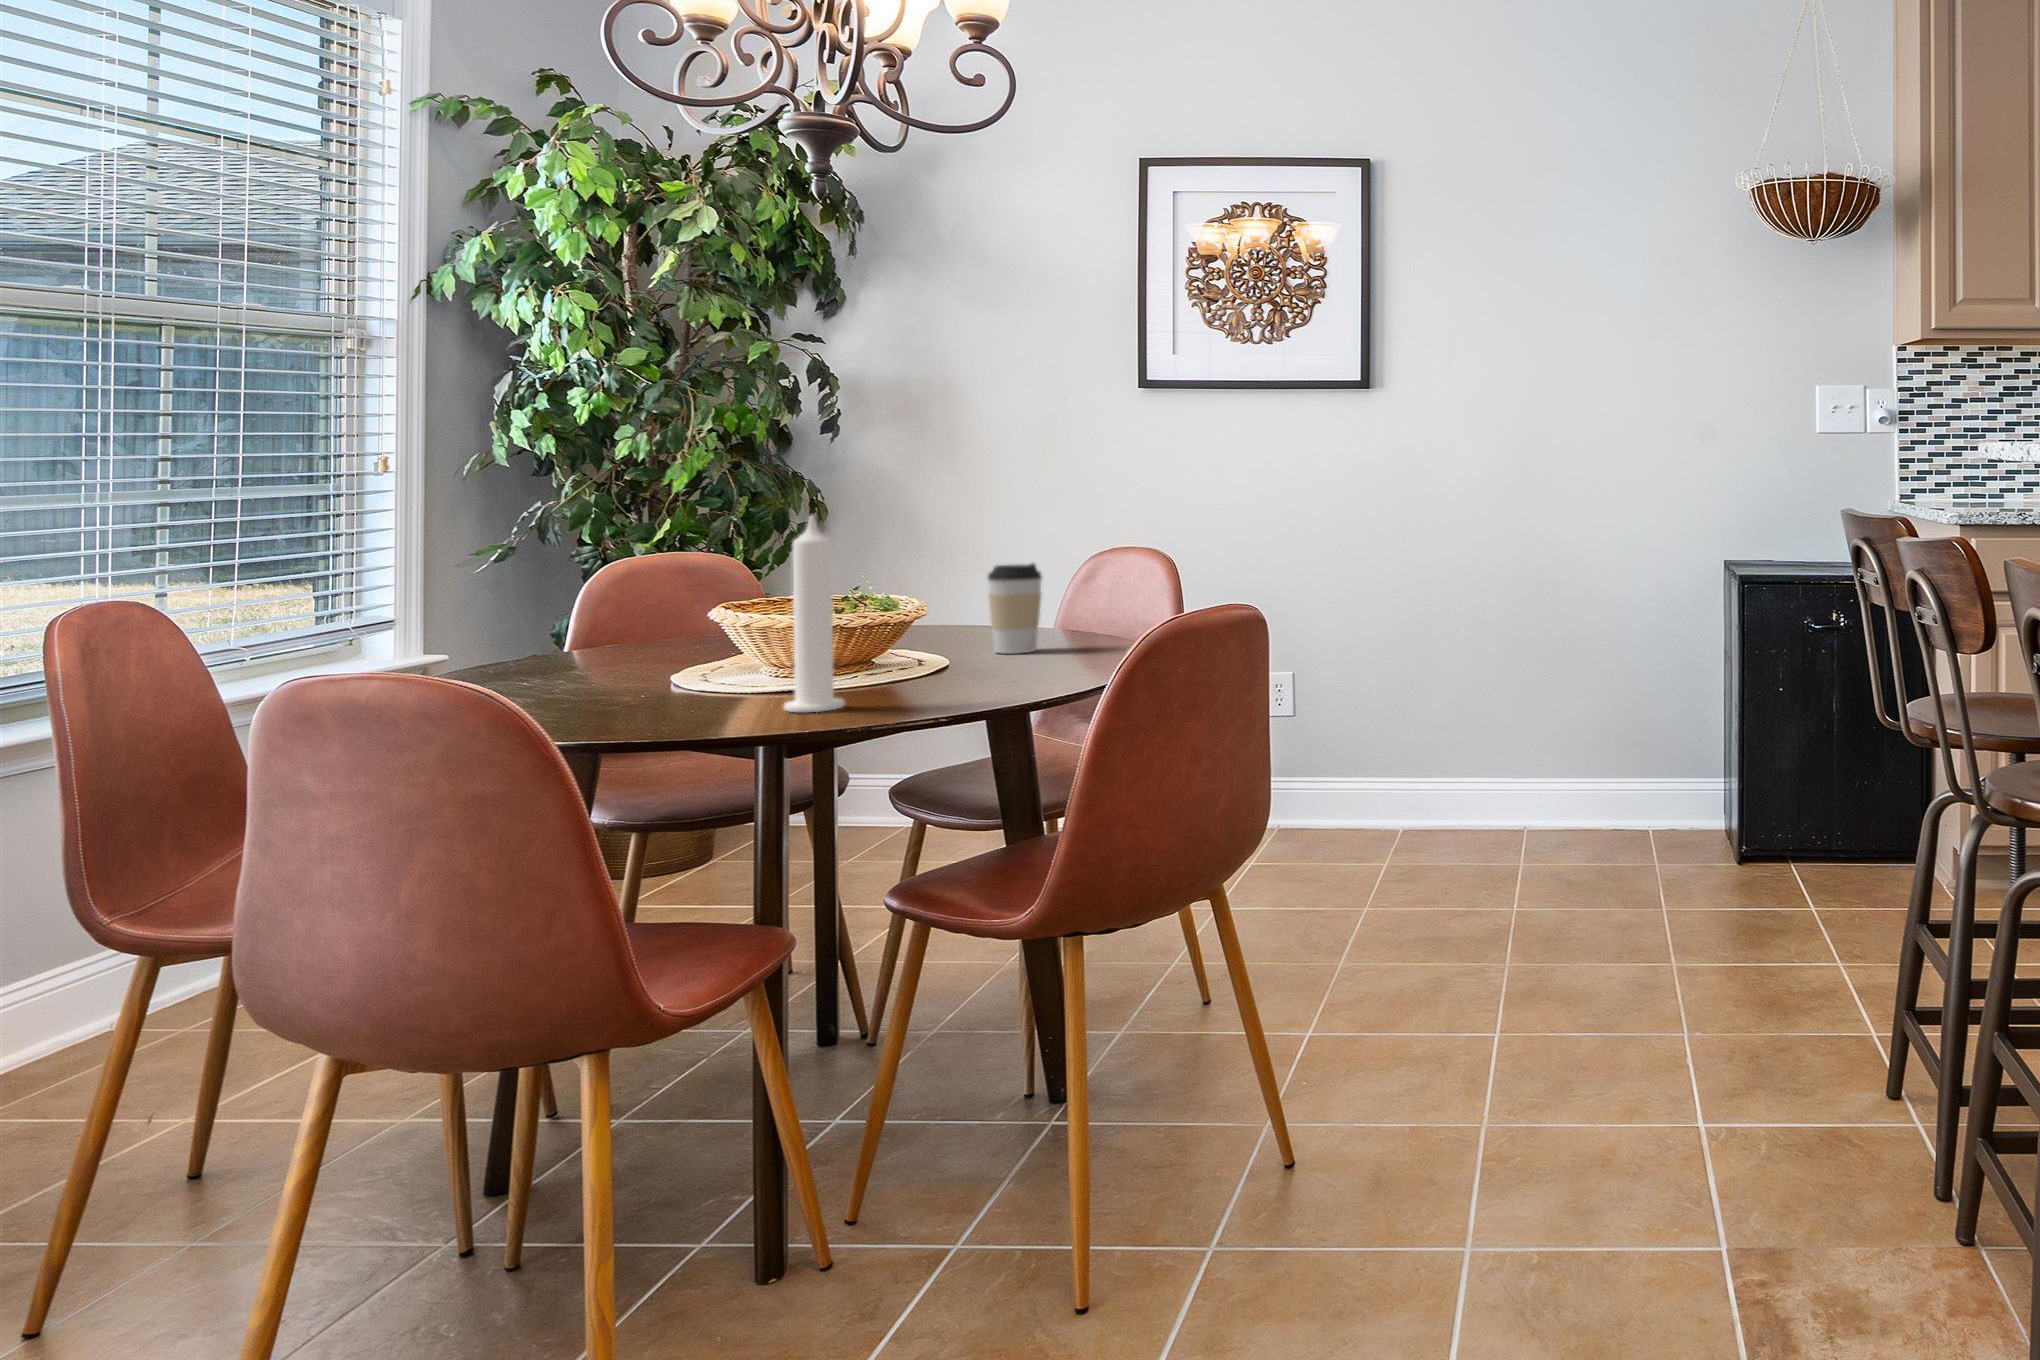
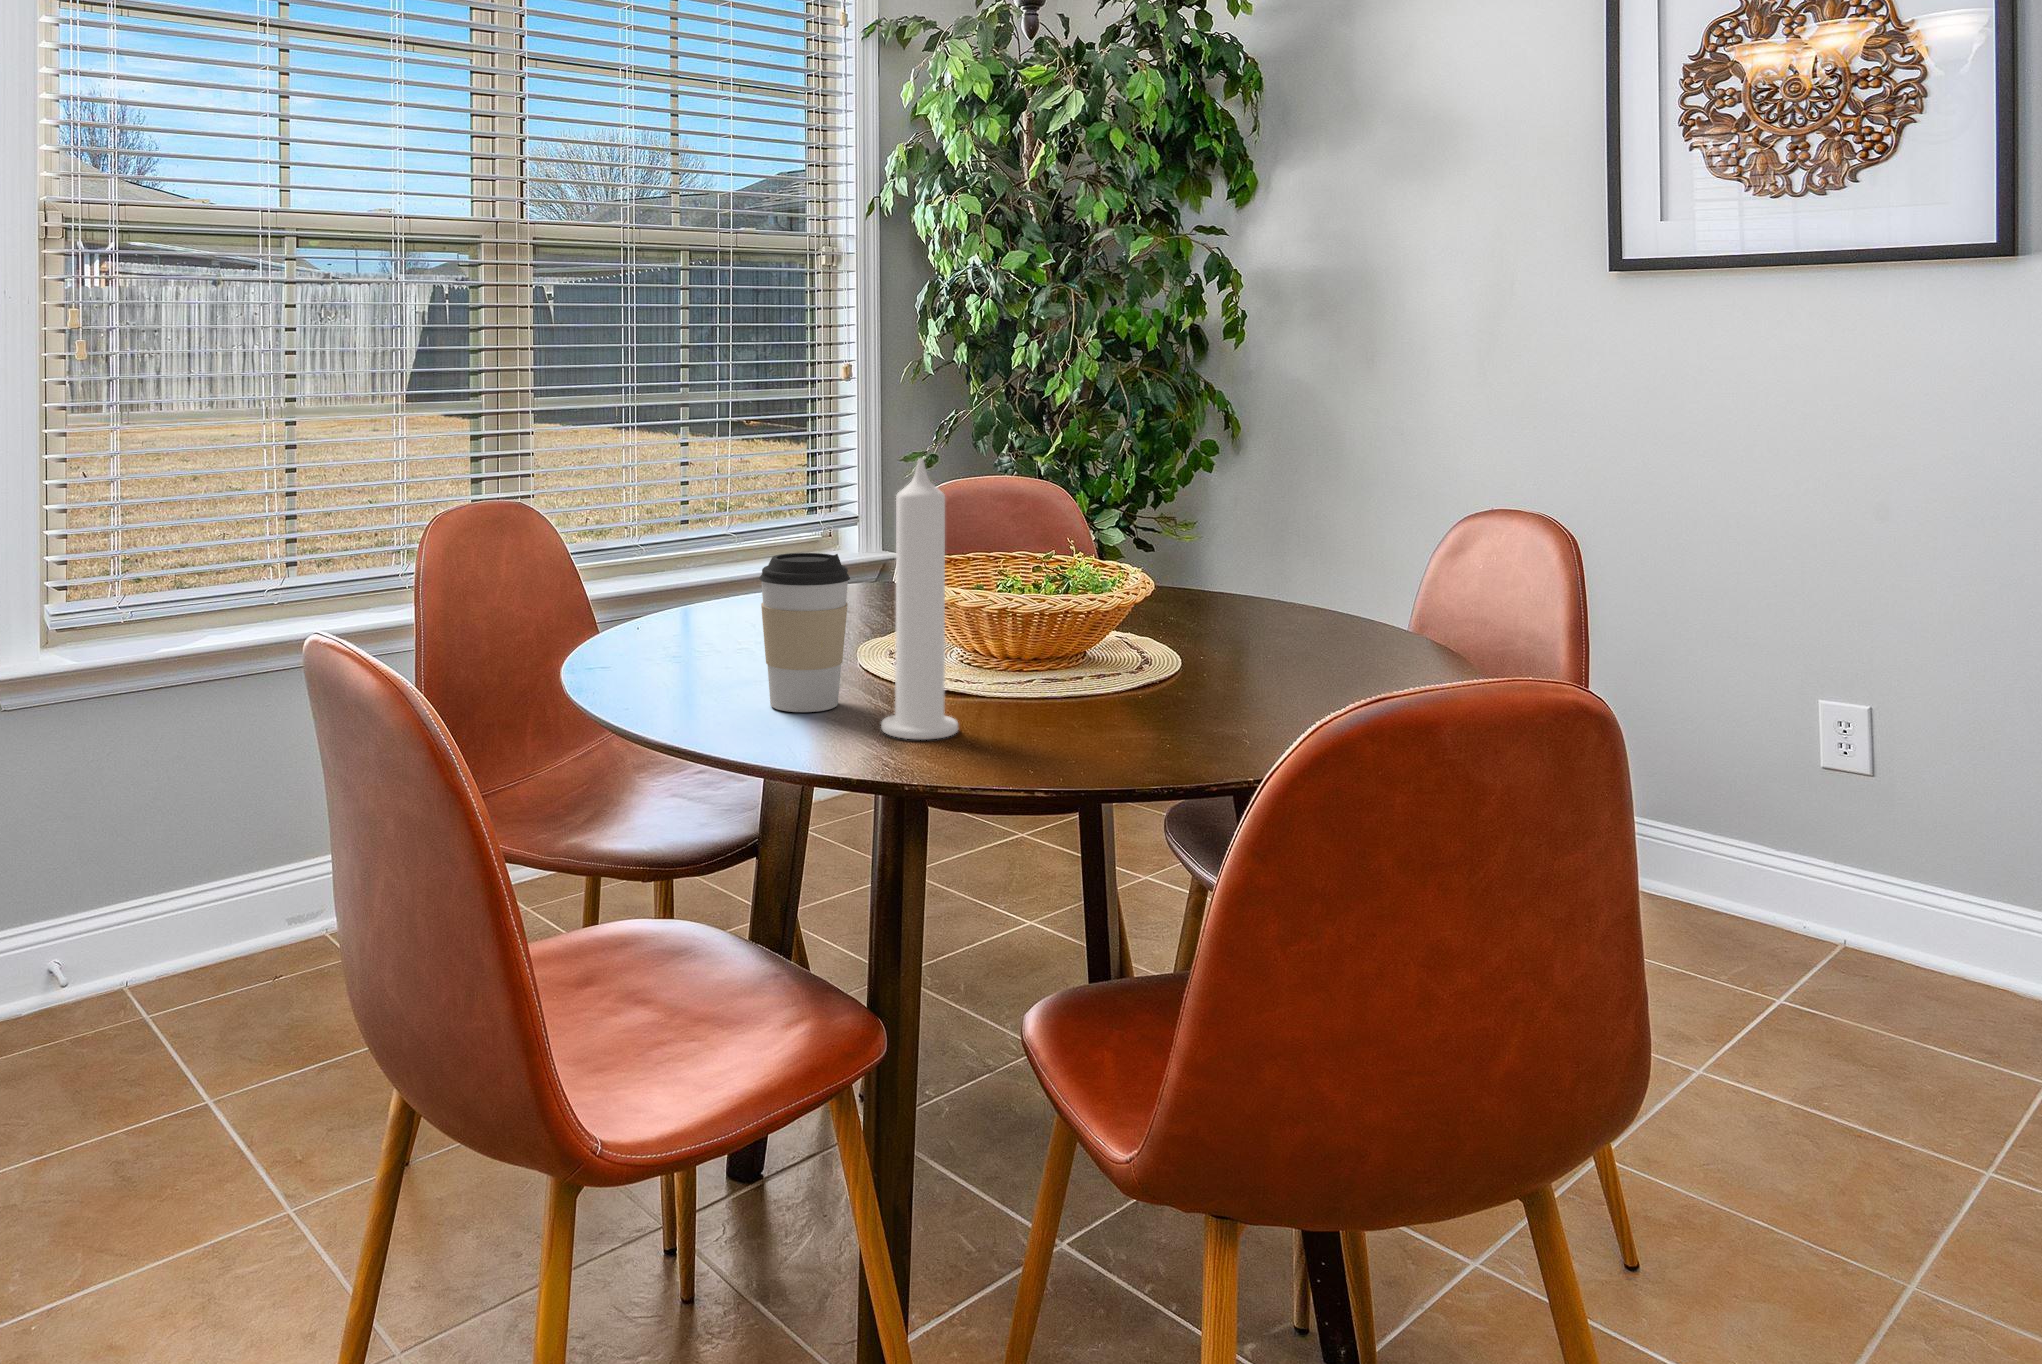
coffee cup: present [988,563,1042,654] -> present [759,553,850,712]

